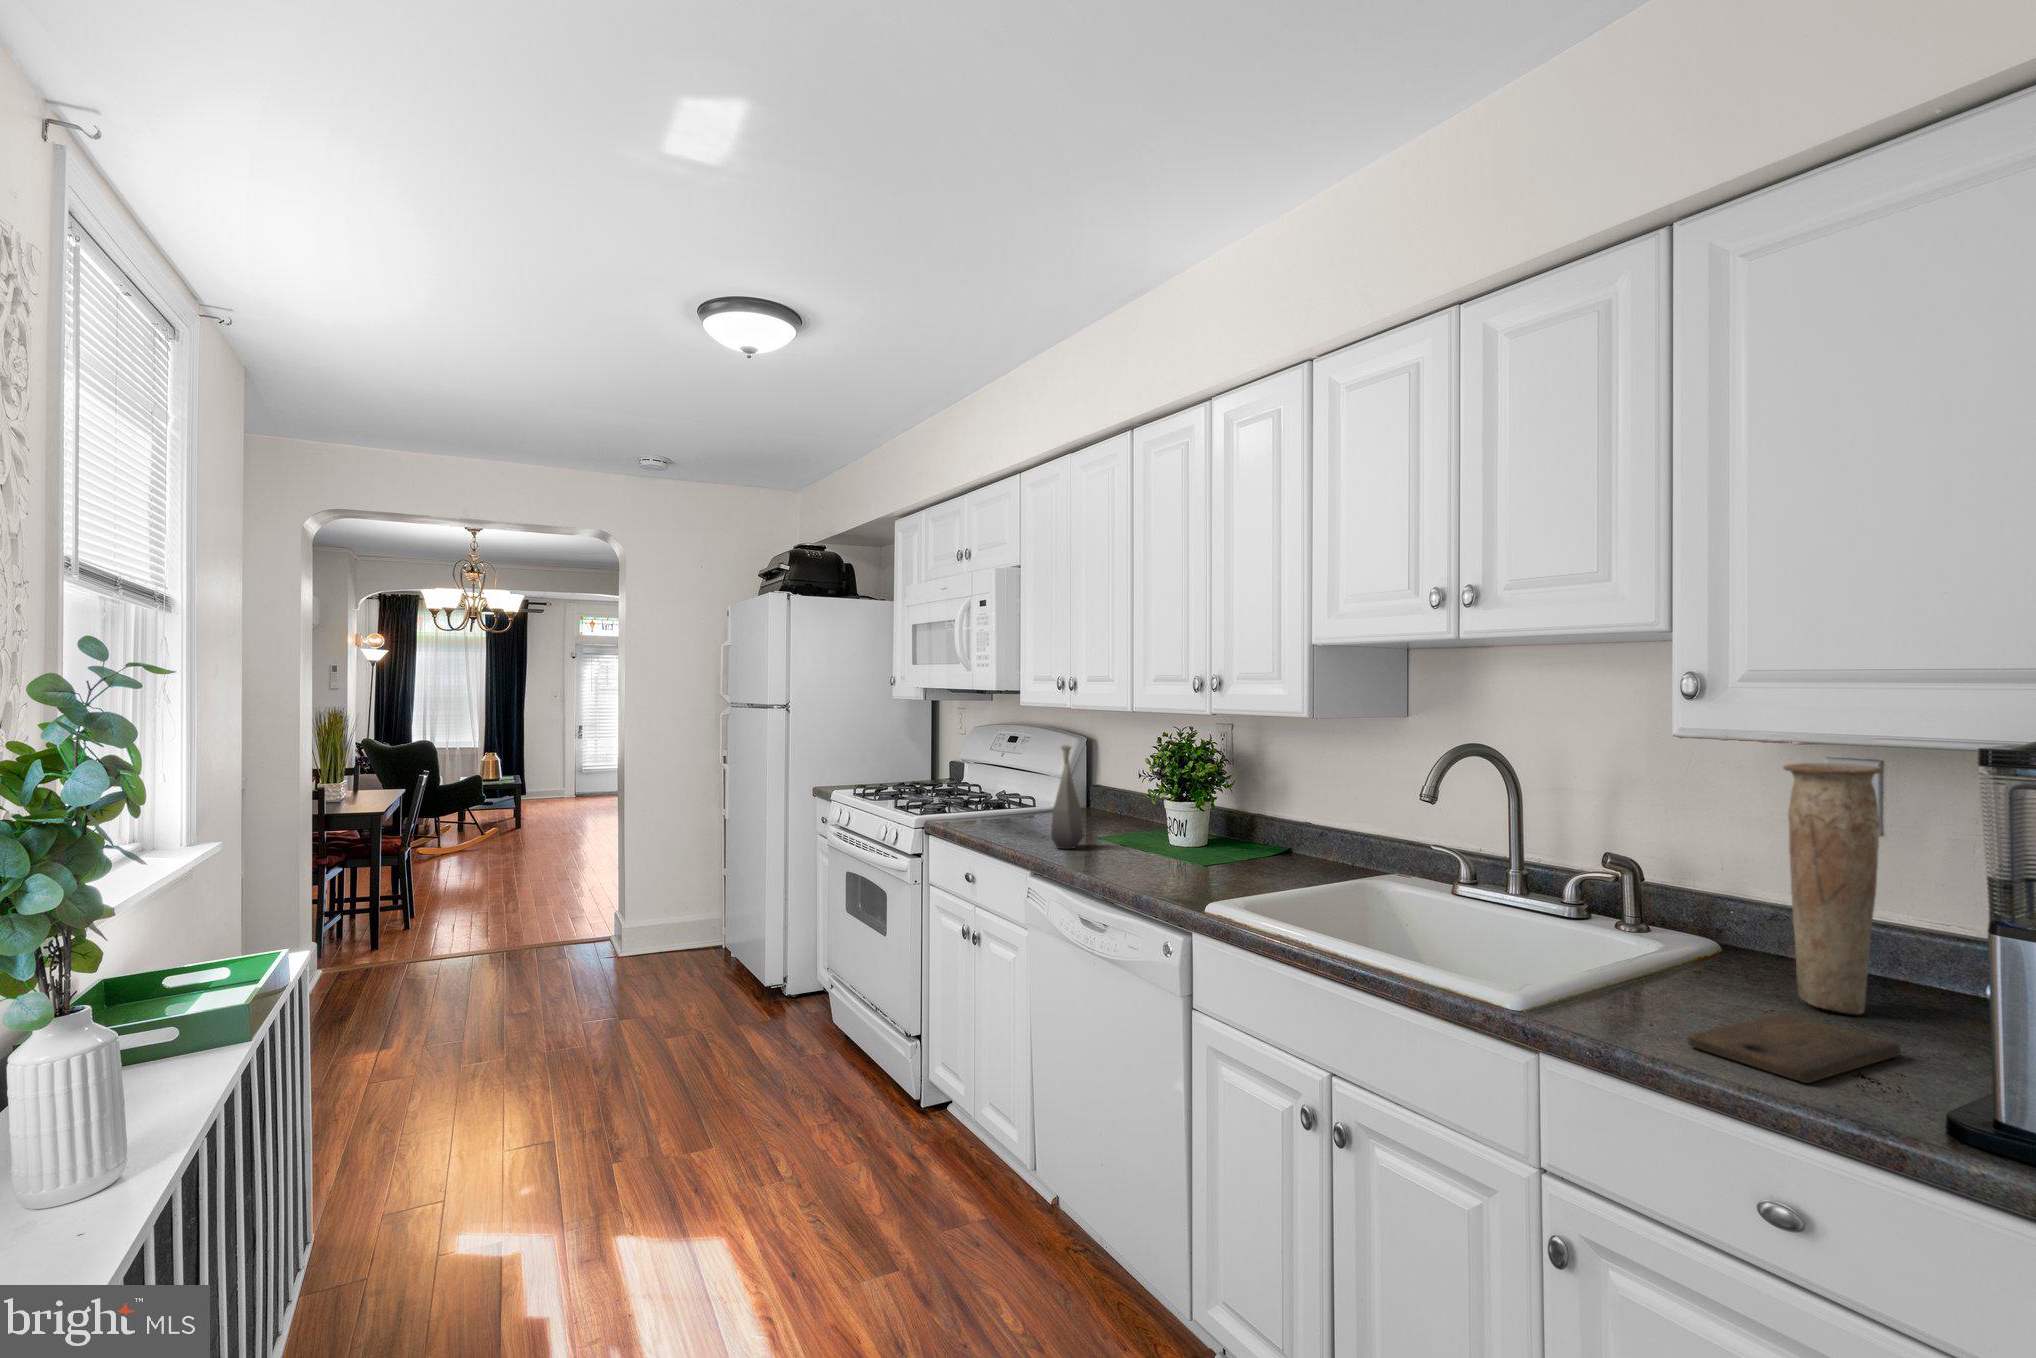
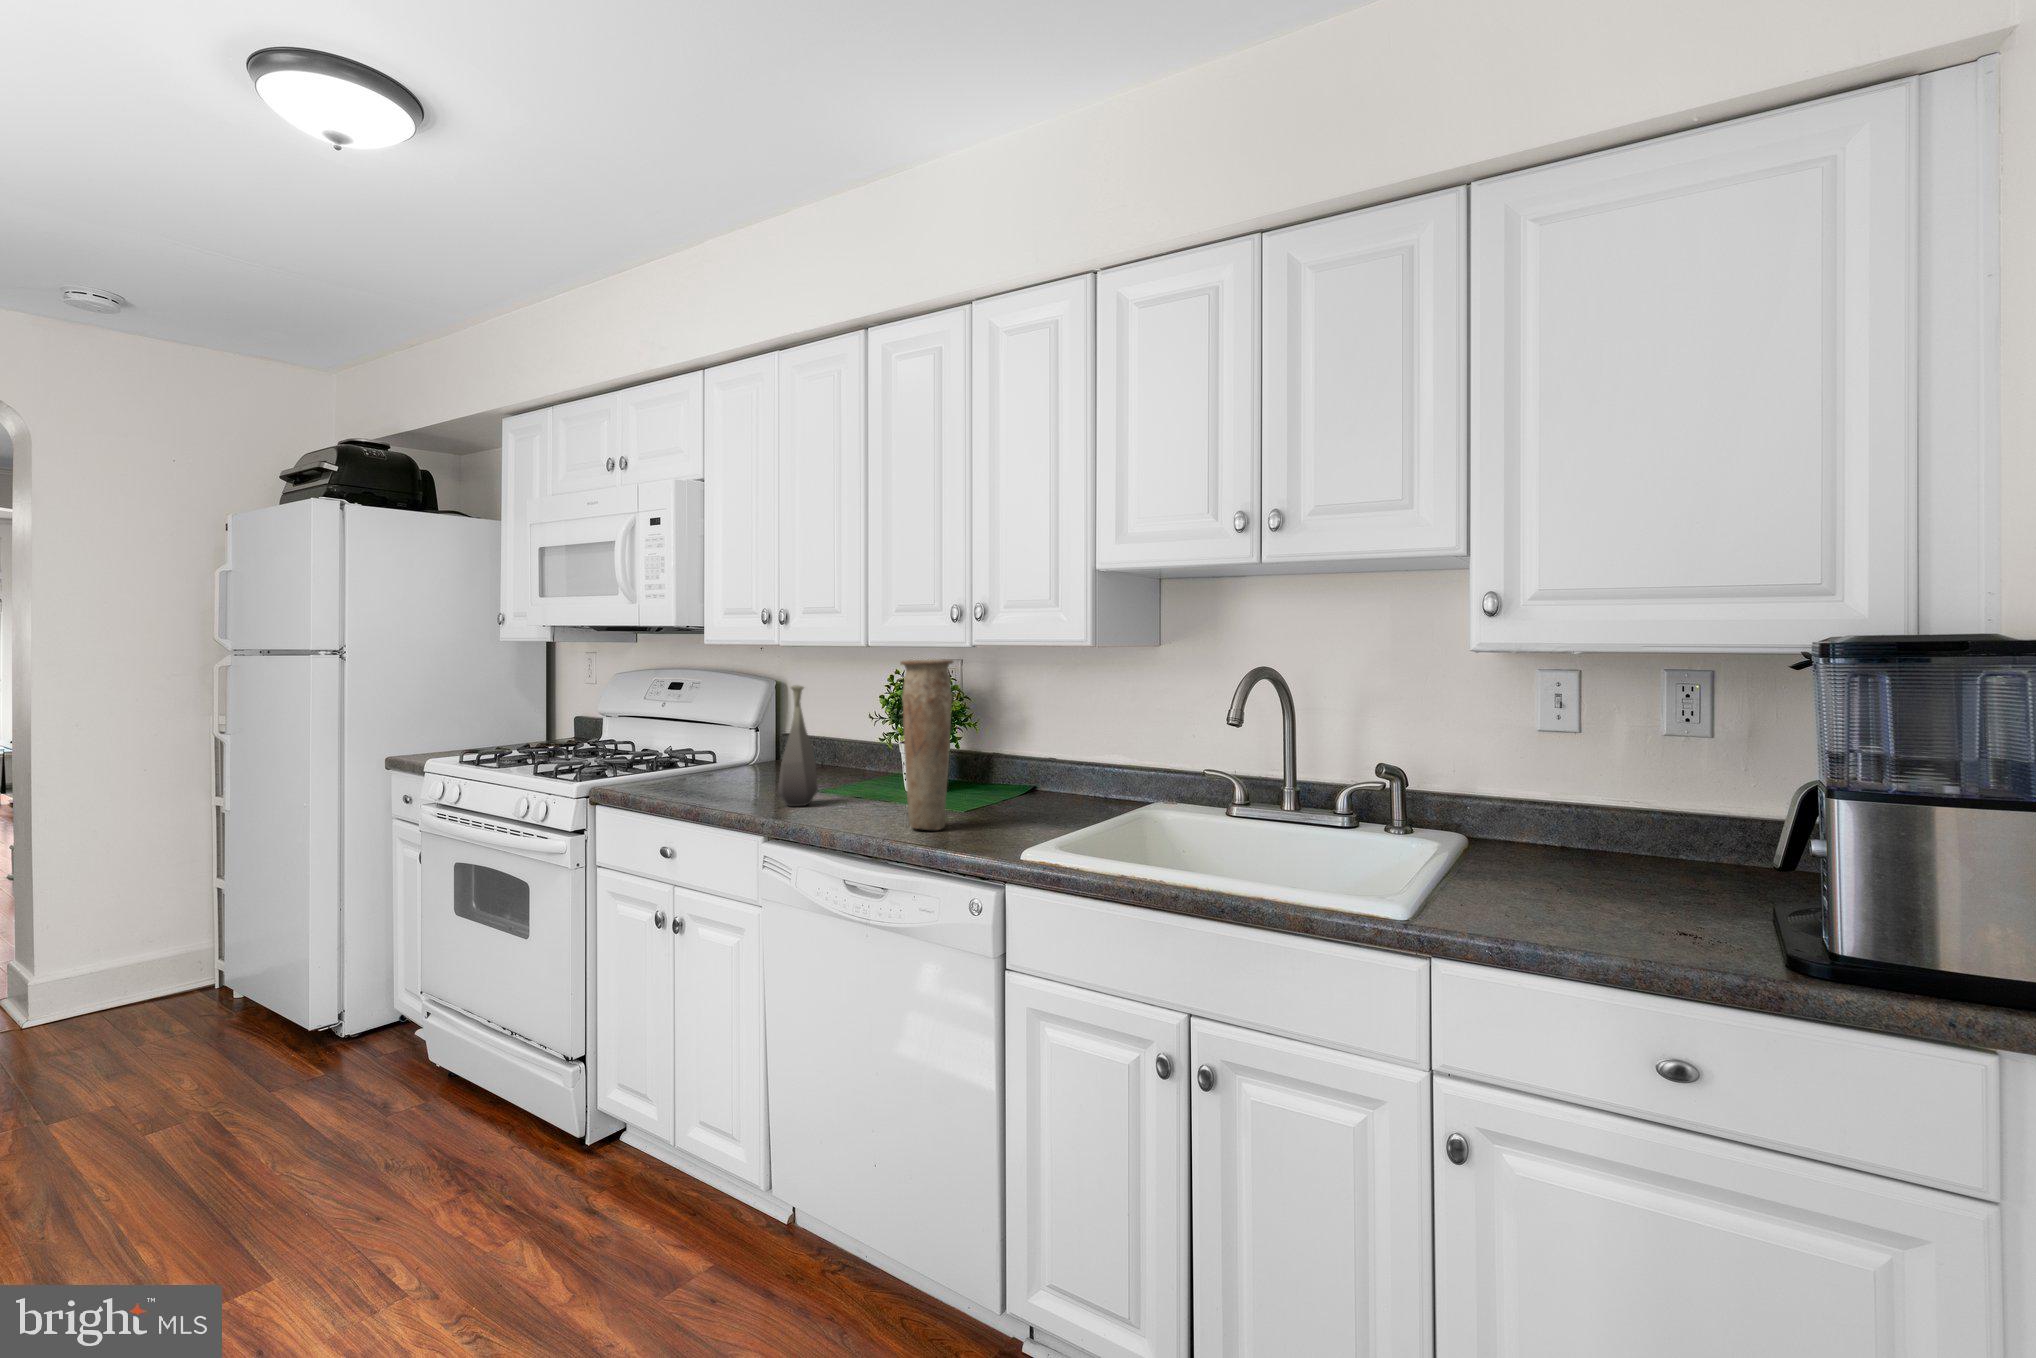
vase: present [1783,763,1883,1014] -> present [901,659,953,830]
cutting board: present [1688,1013,1900,1083] -> none [1558,891,1691,948]

